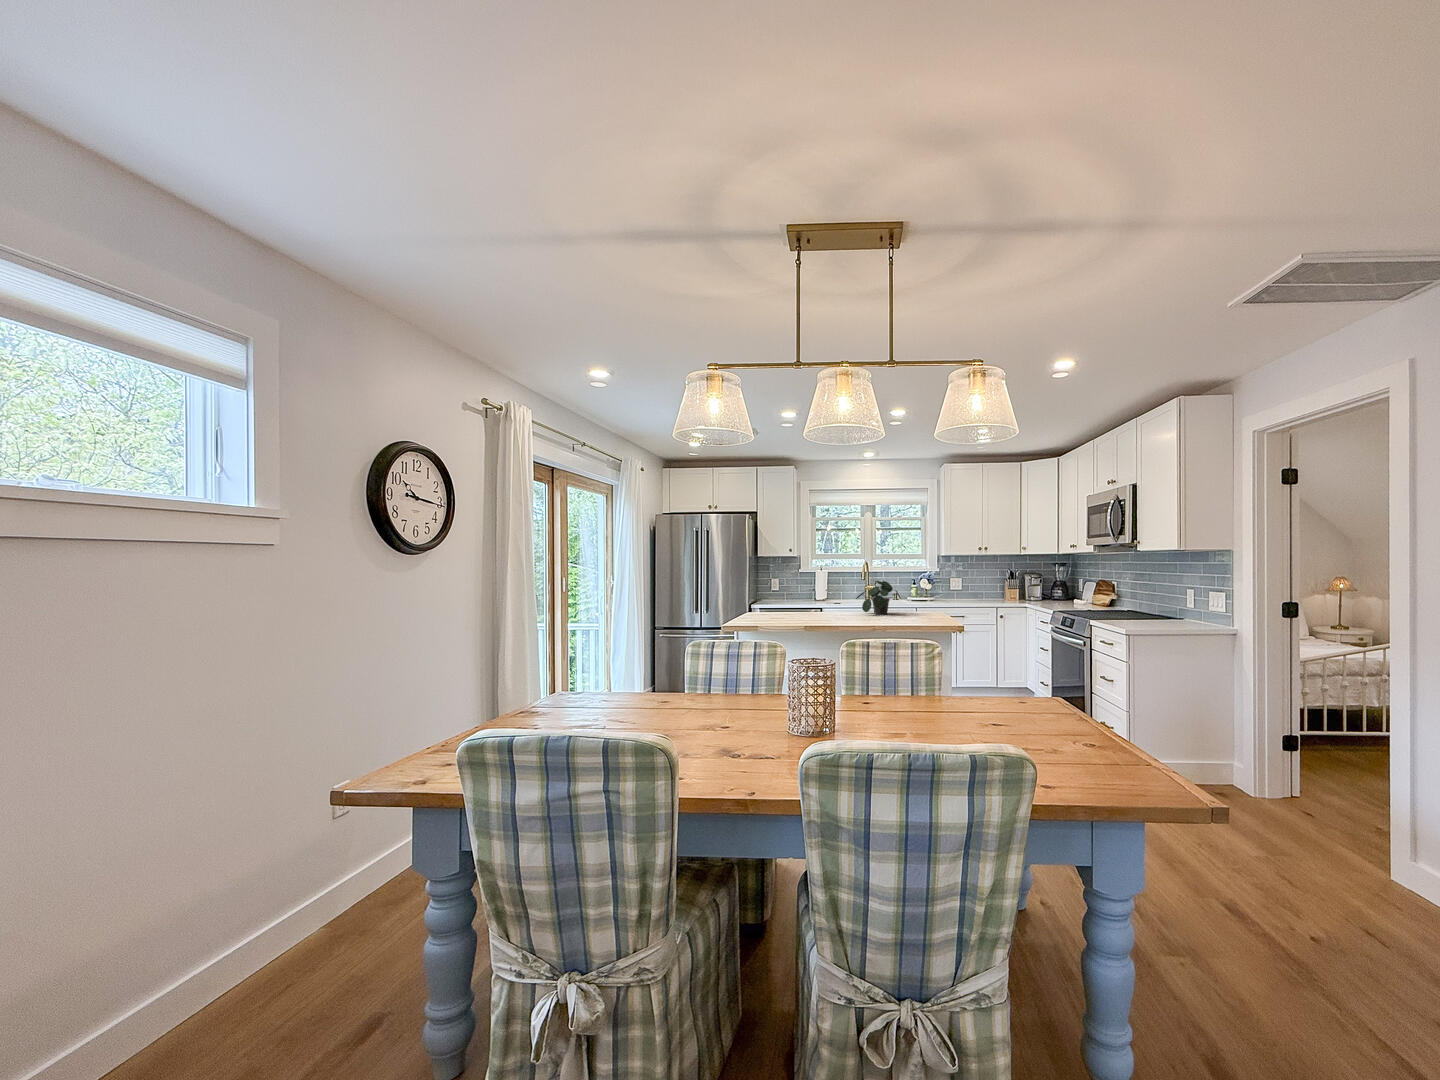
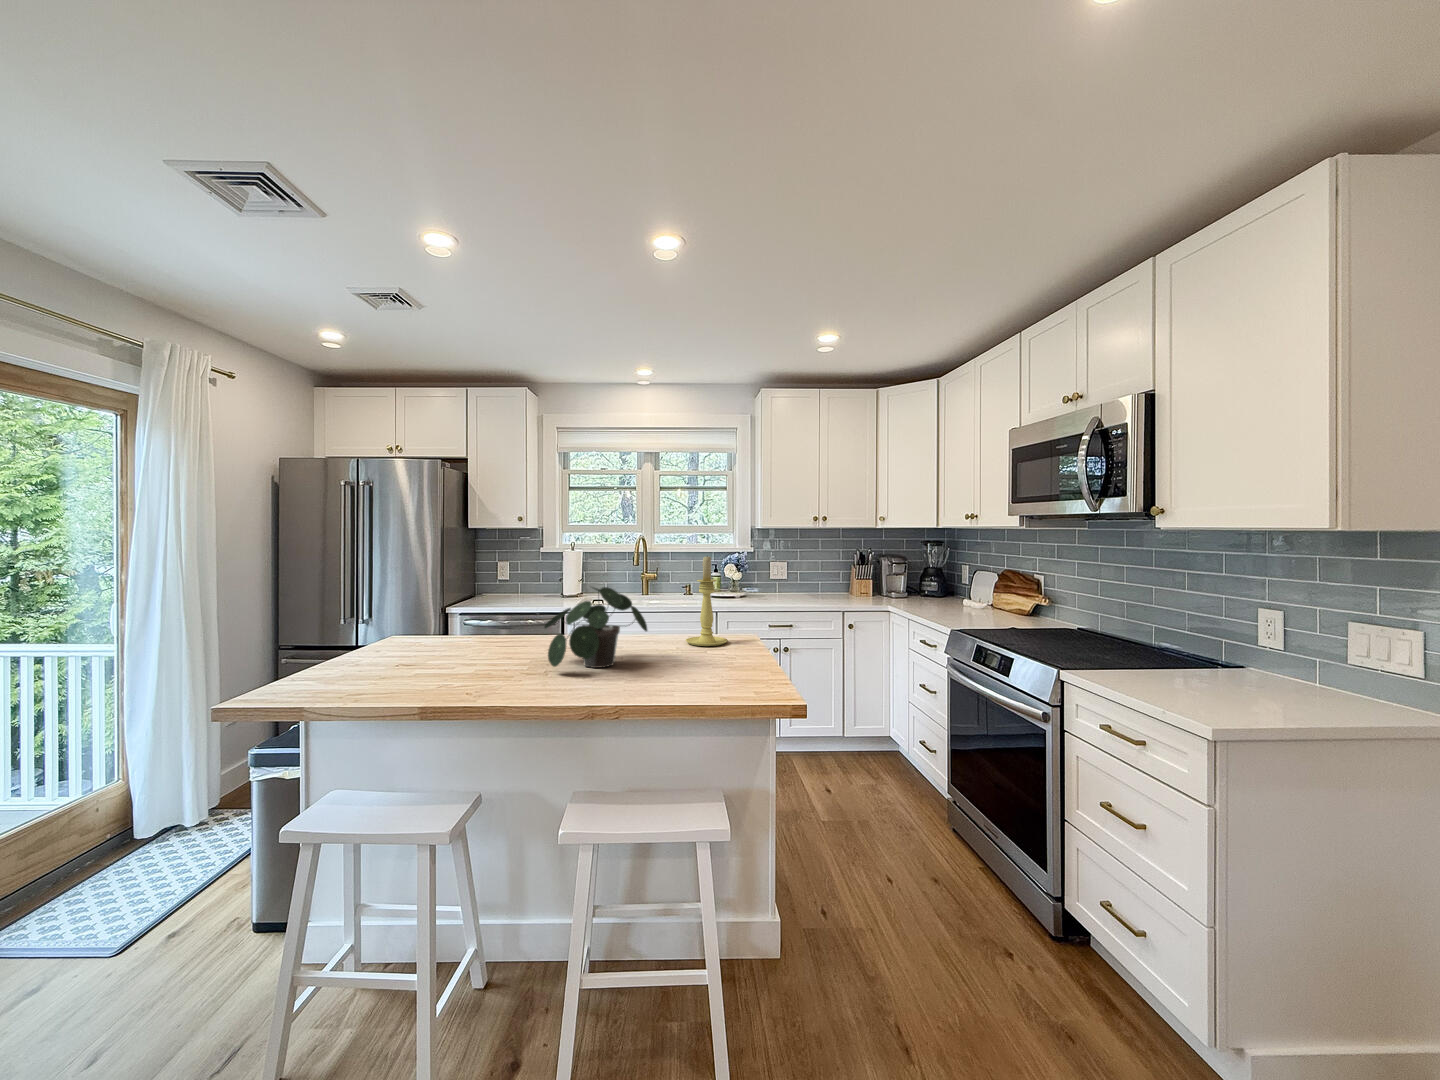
candle holder: none [913,569,934,611] -> present [686,556,728,646]

